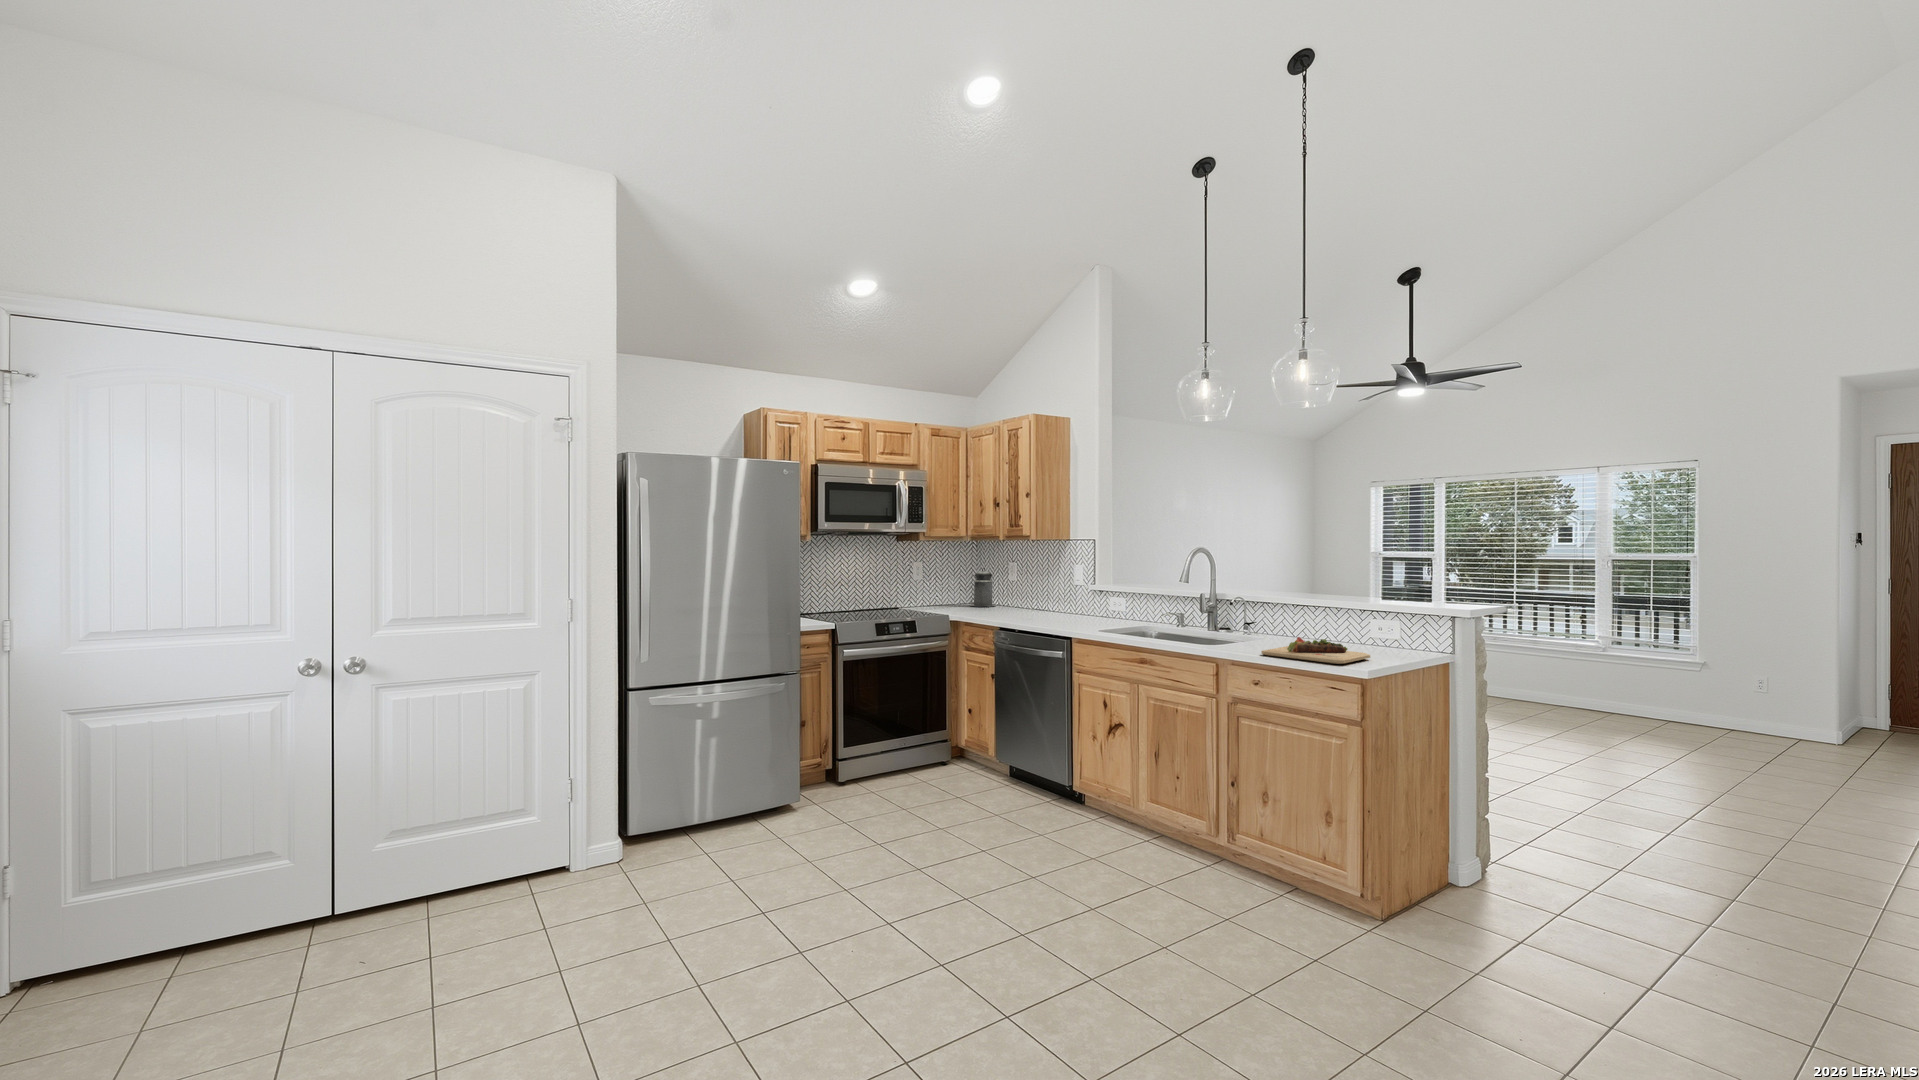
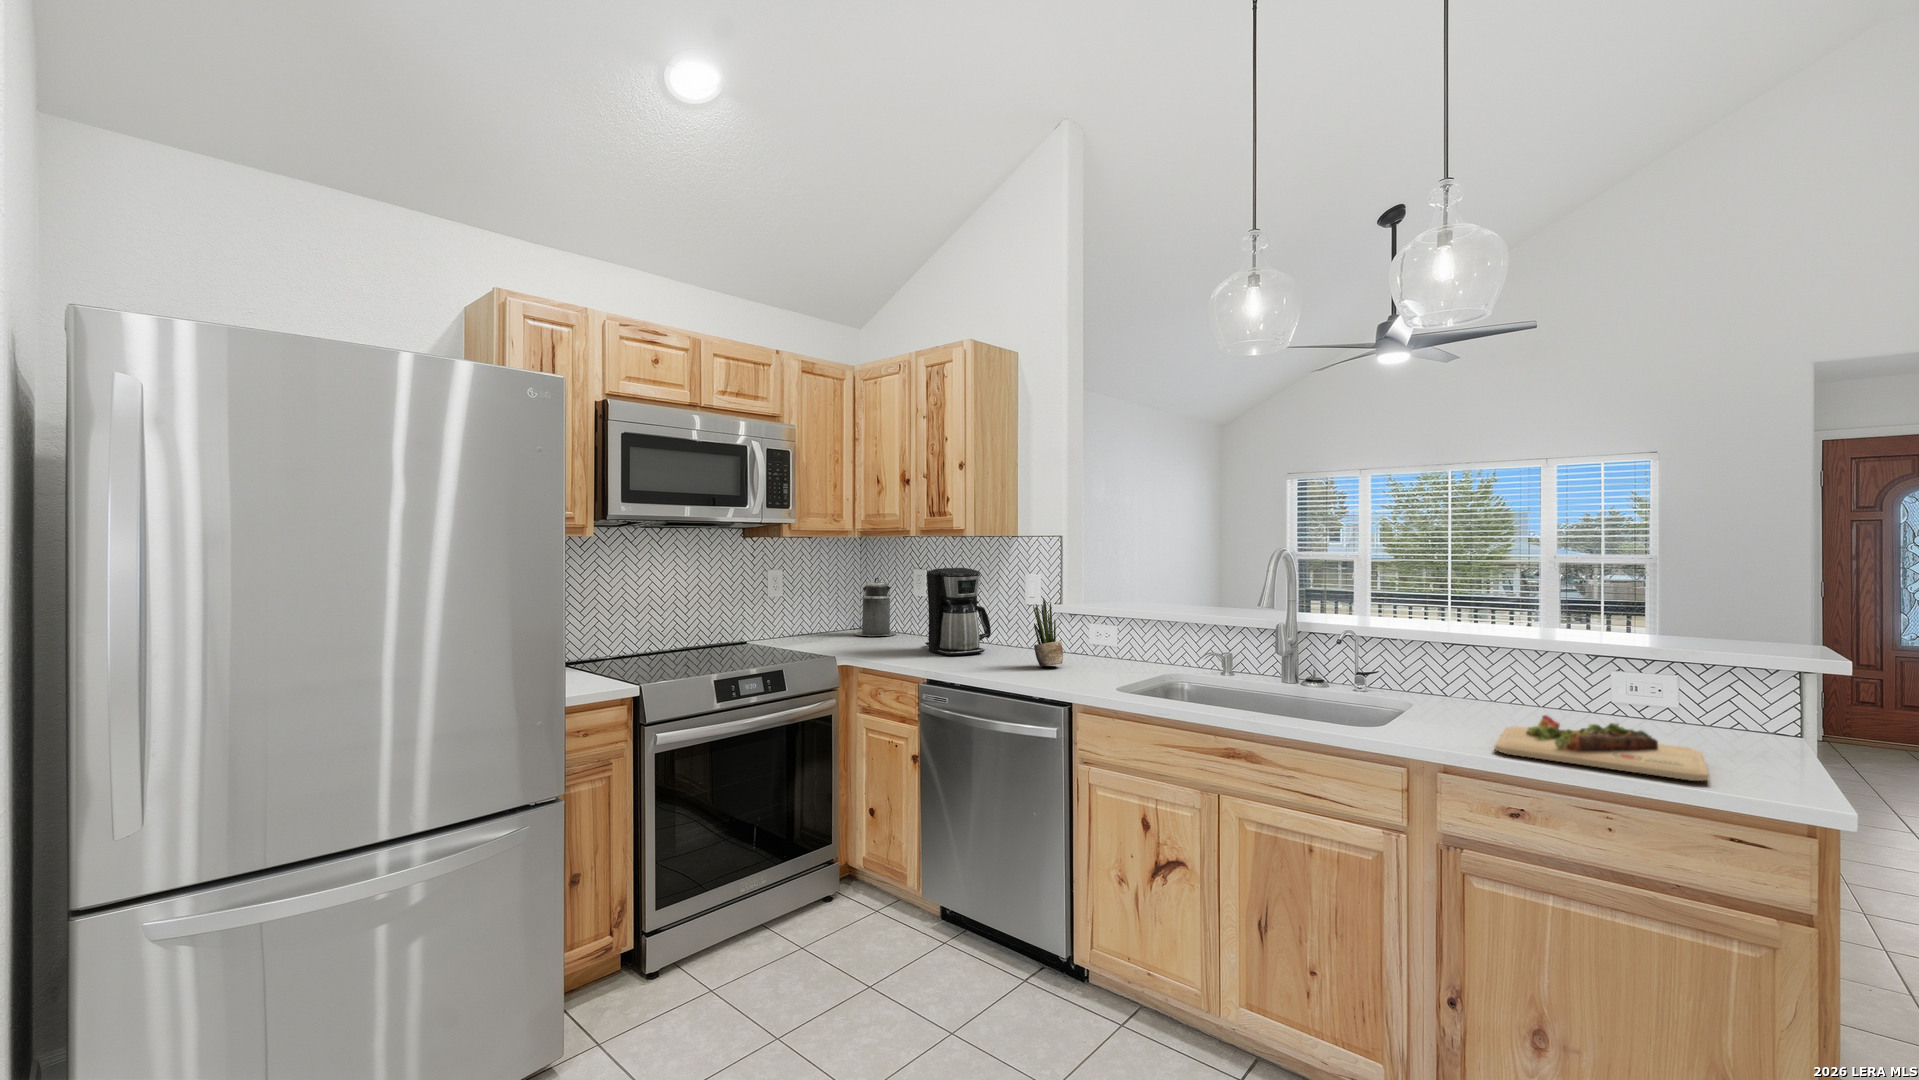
coffee maker: none [1007,561,1048,616] -> present [925,568,991,656]
potted plant: none [1065,578,1083,621] -> present [1033,599,1063,666]

